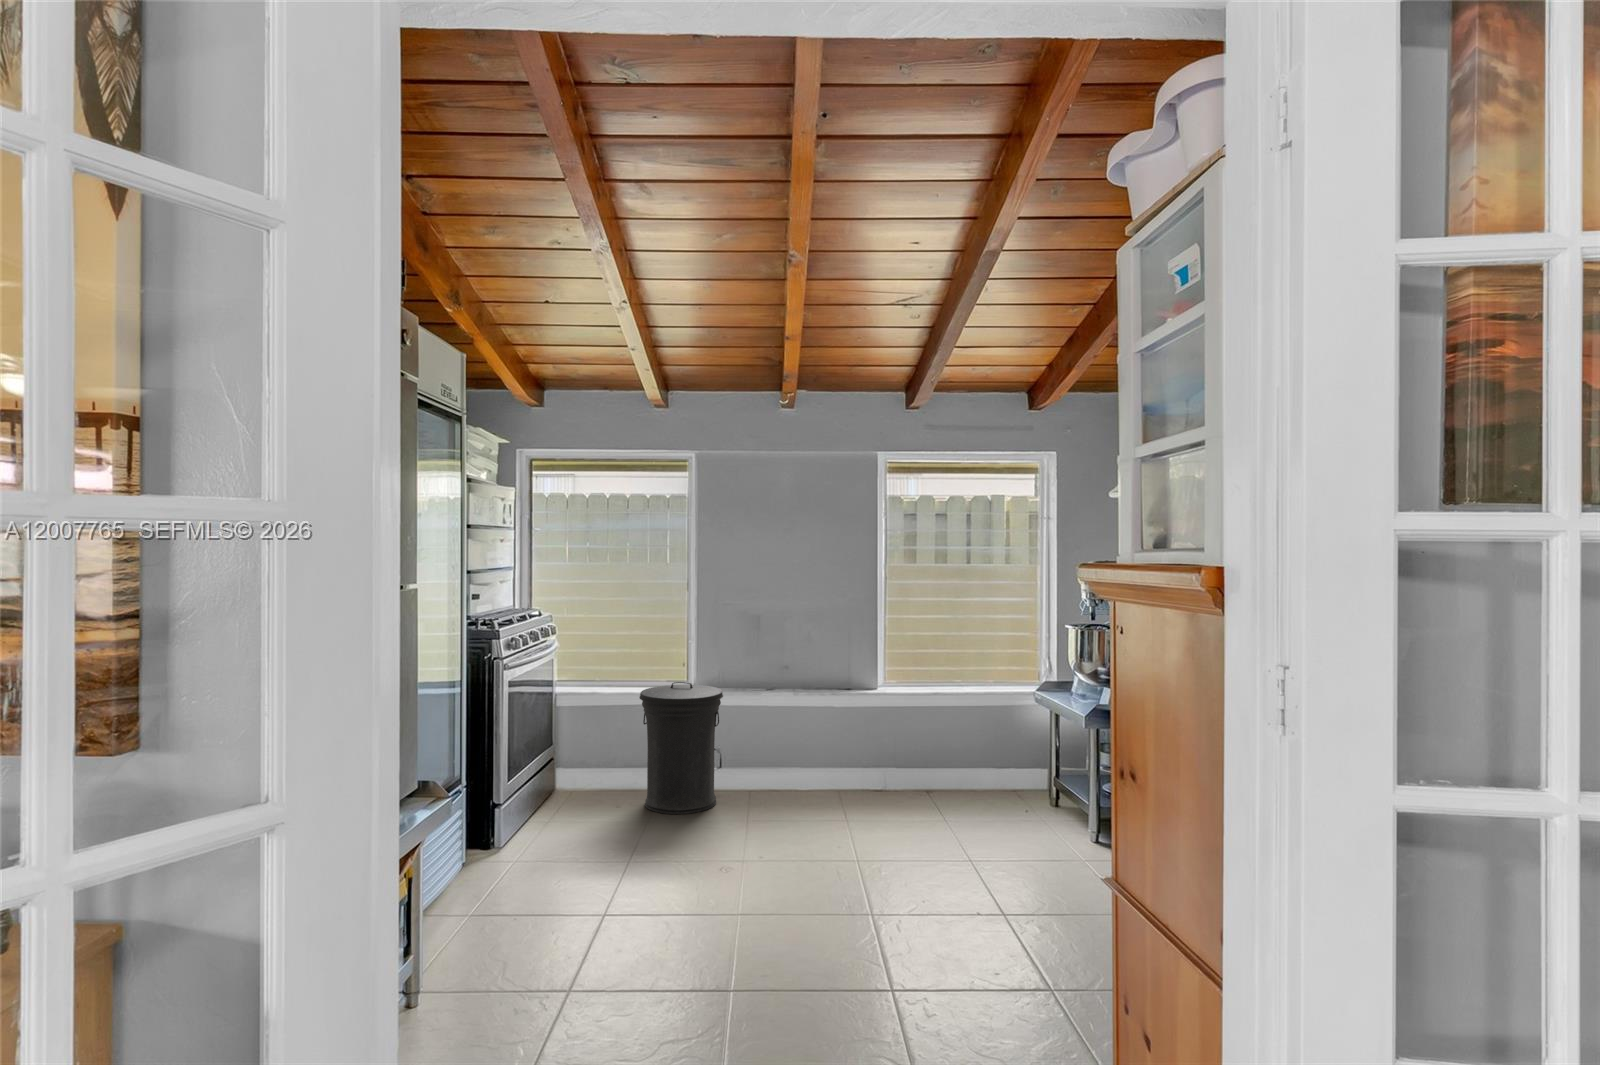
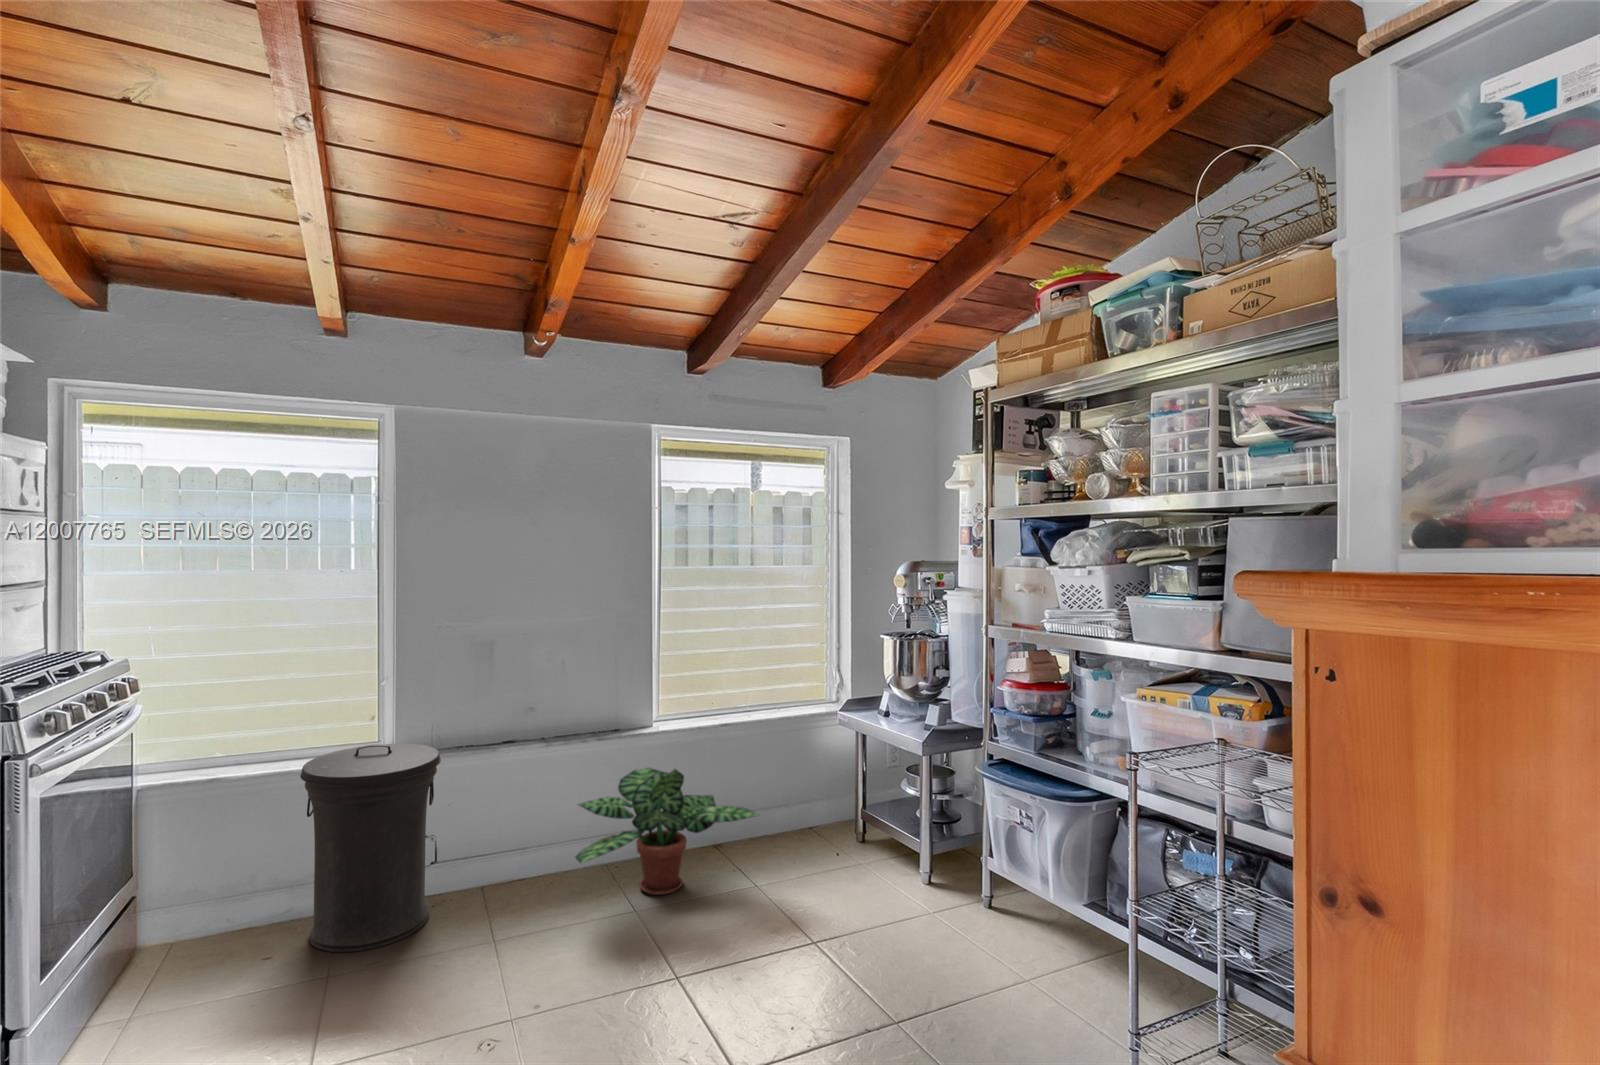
potted plant: none [806,719,948,816] -> present [575,768,759,895]

